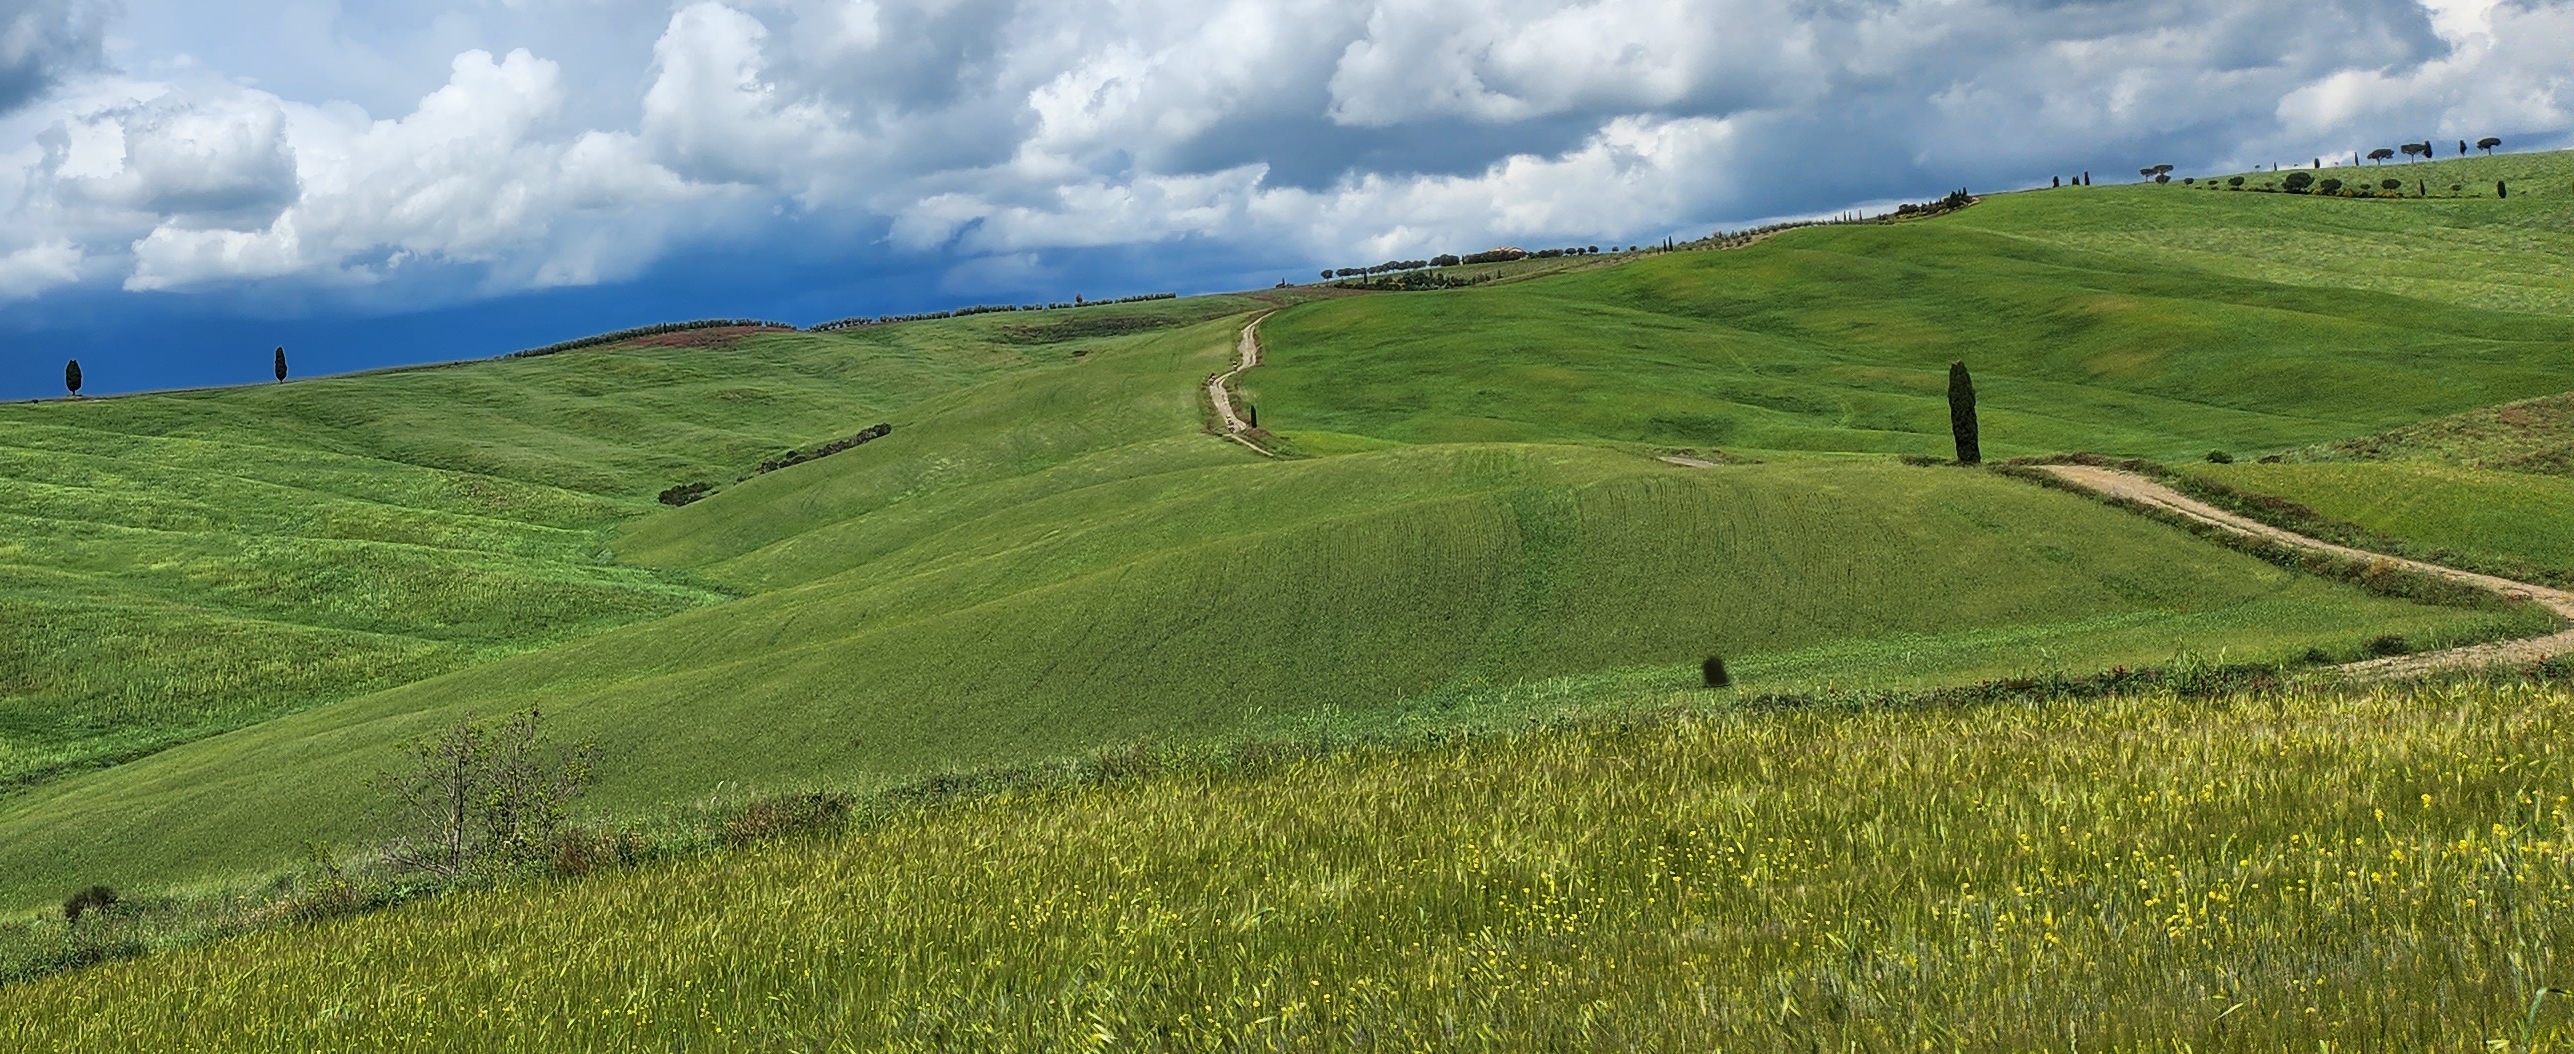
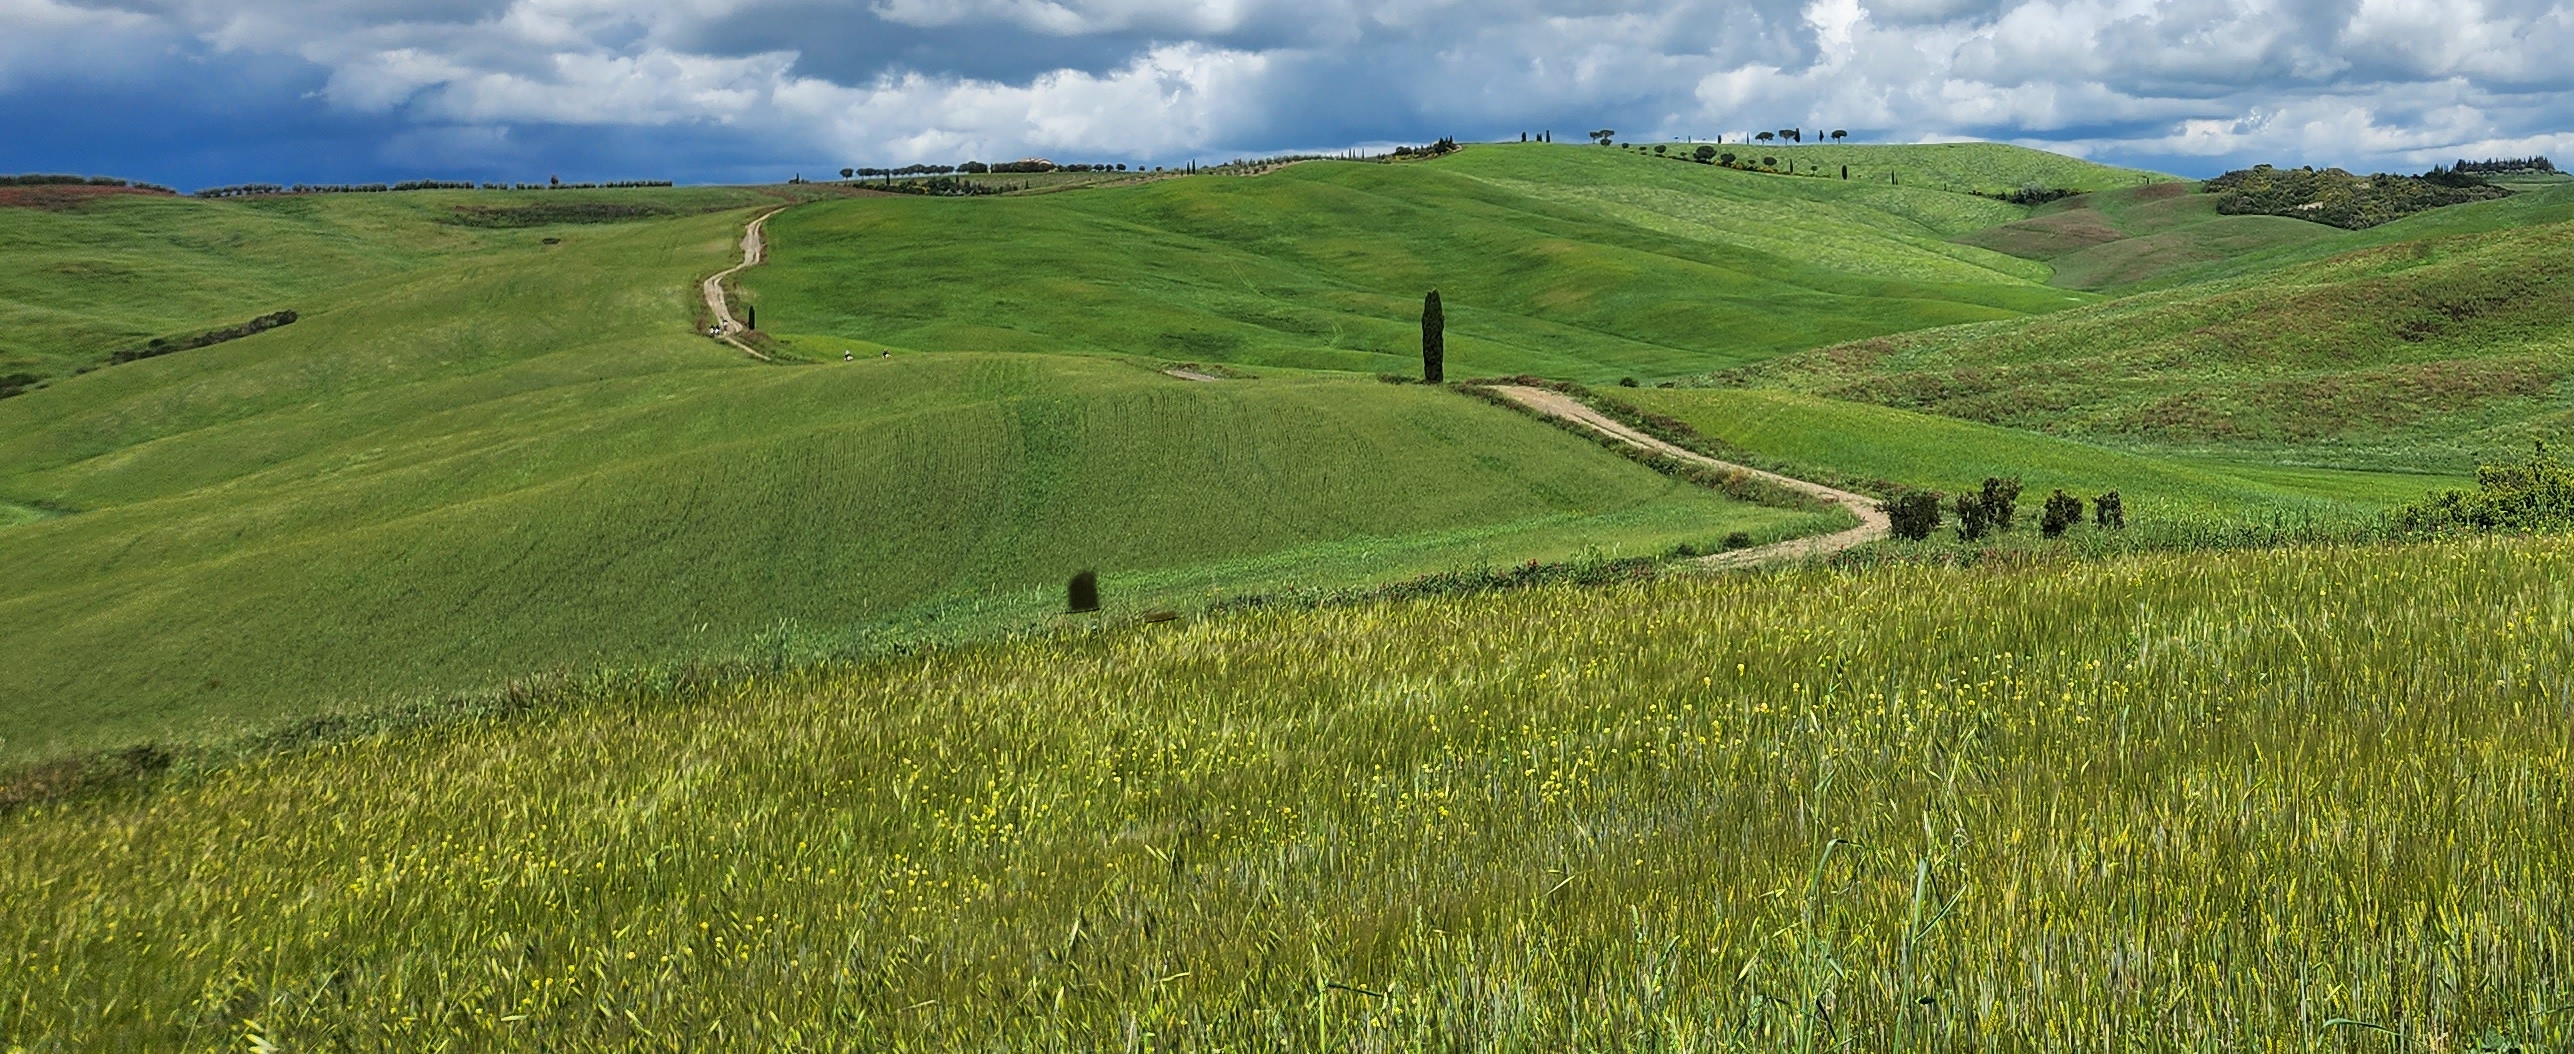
basket: present [2005,667,2034,688] -> present [1146,608,1178,621]

